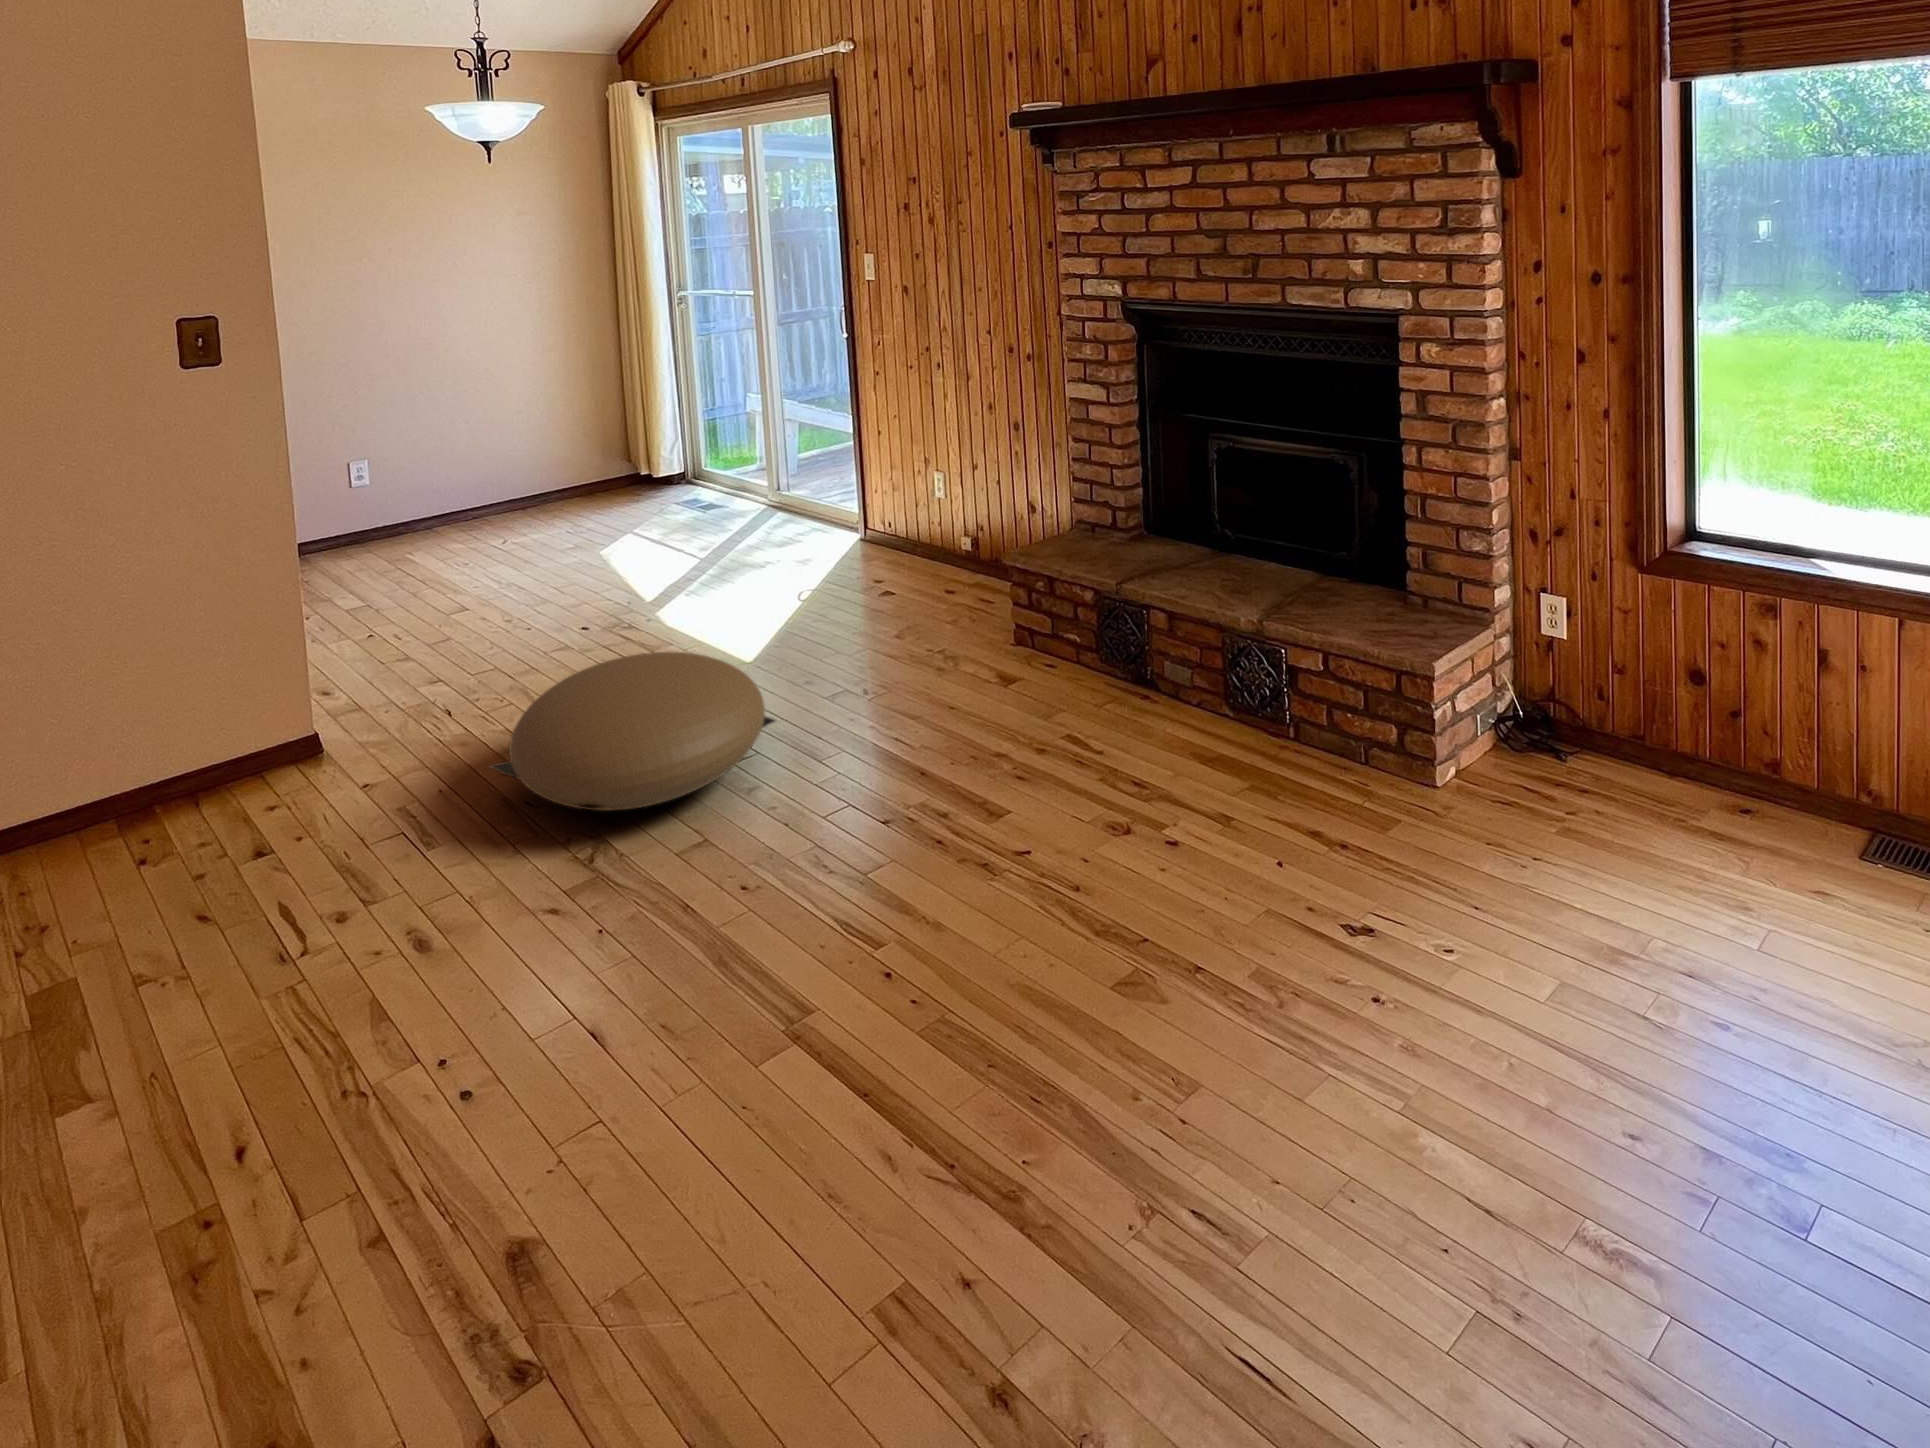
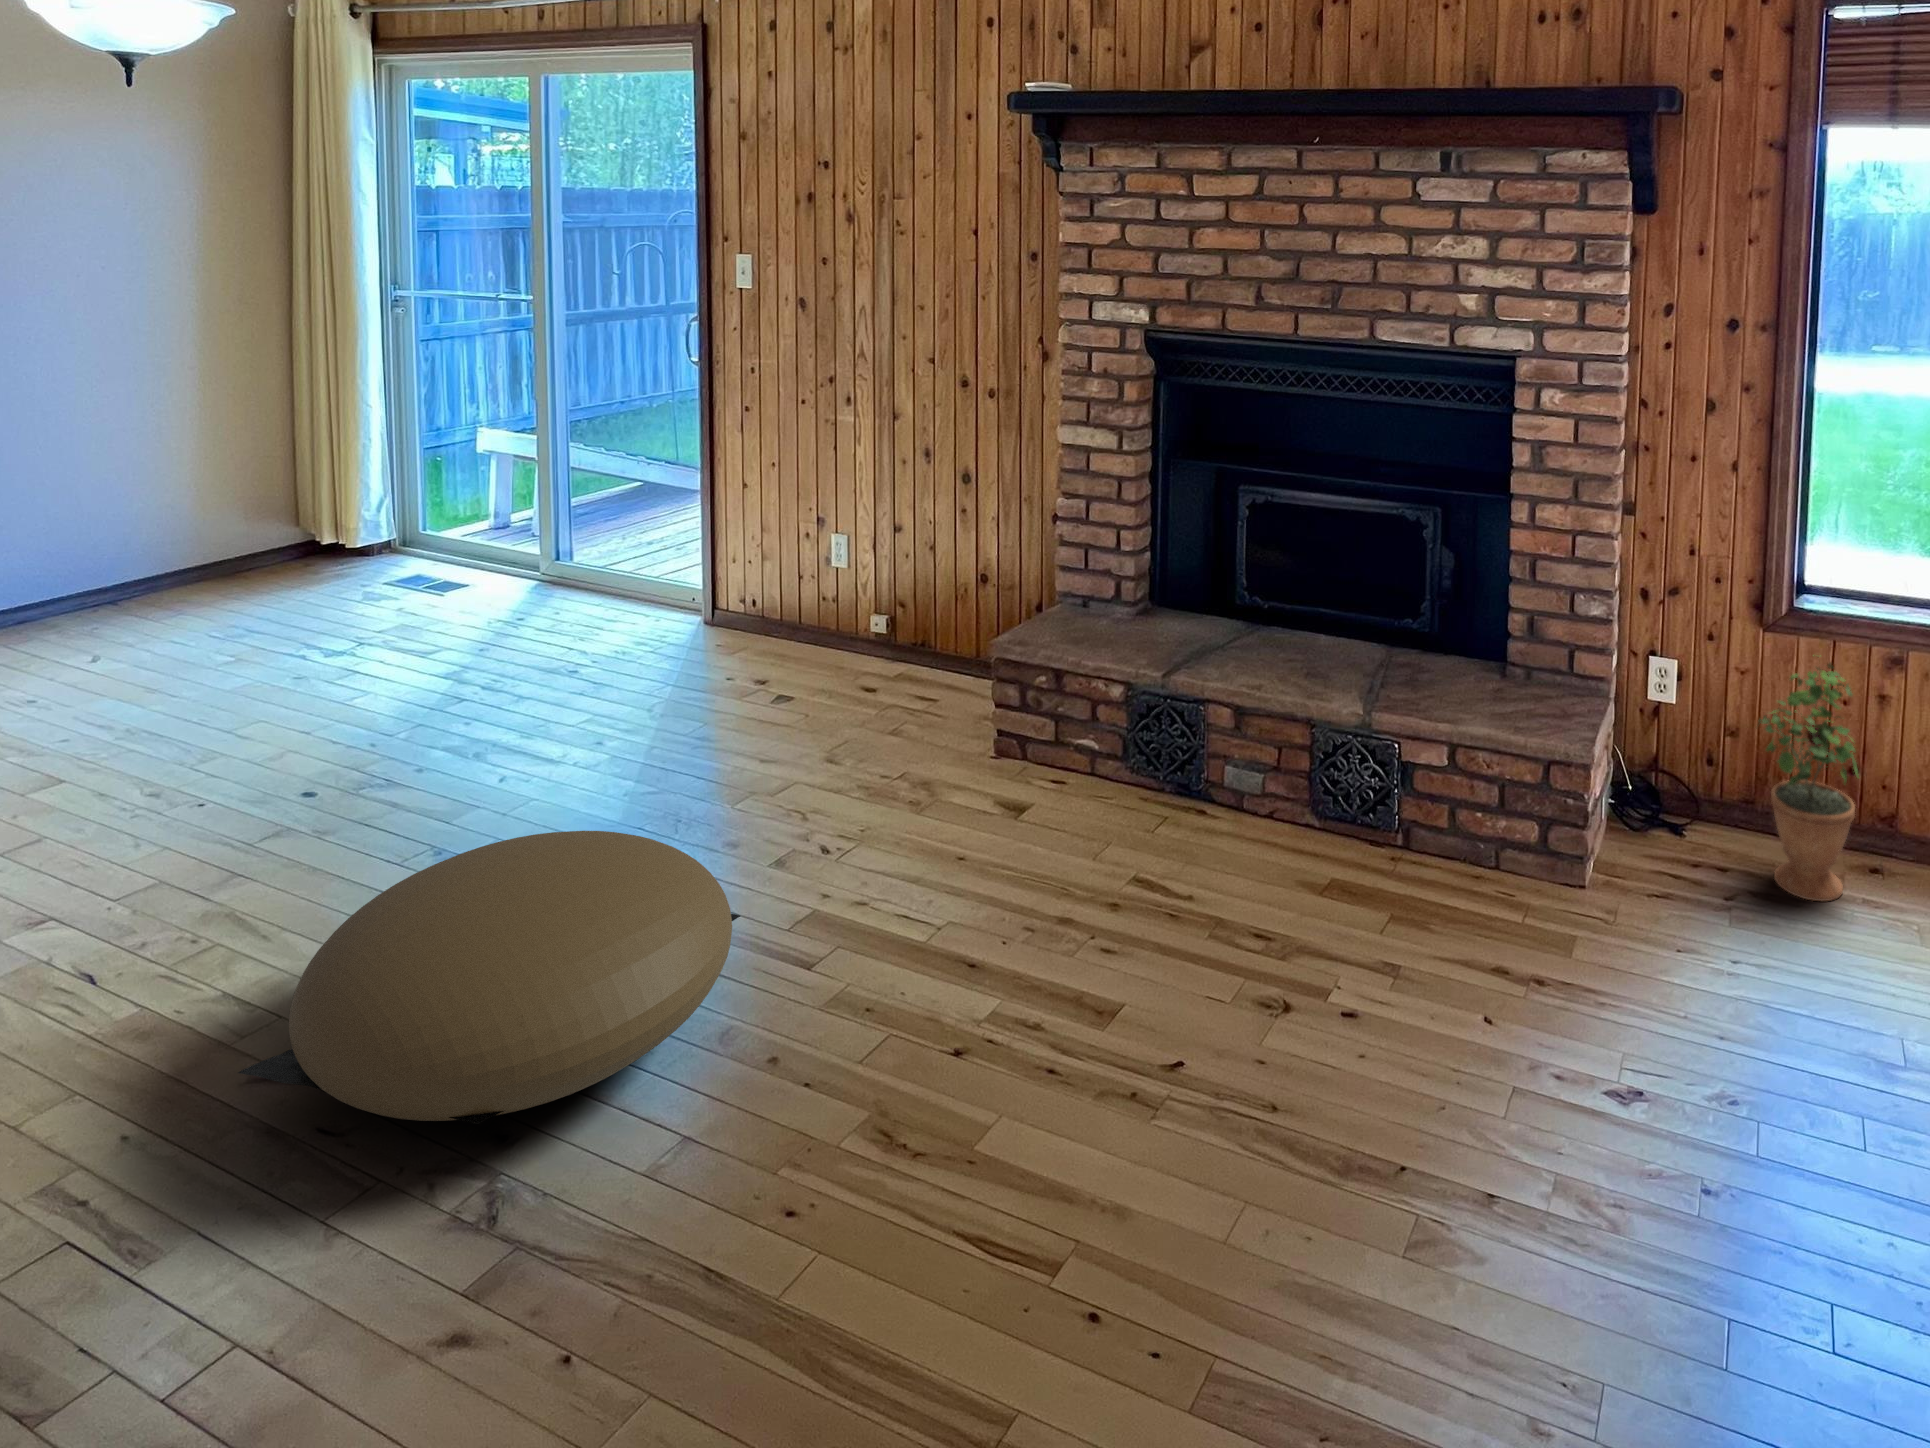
potted plant: none [1604,594,1709,827] -> present [1759,655,1858,901]

